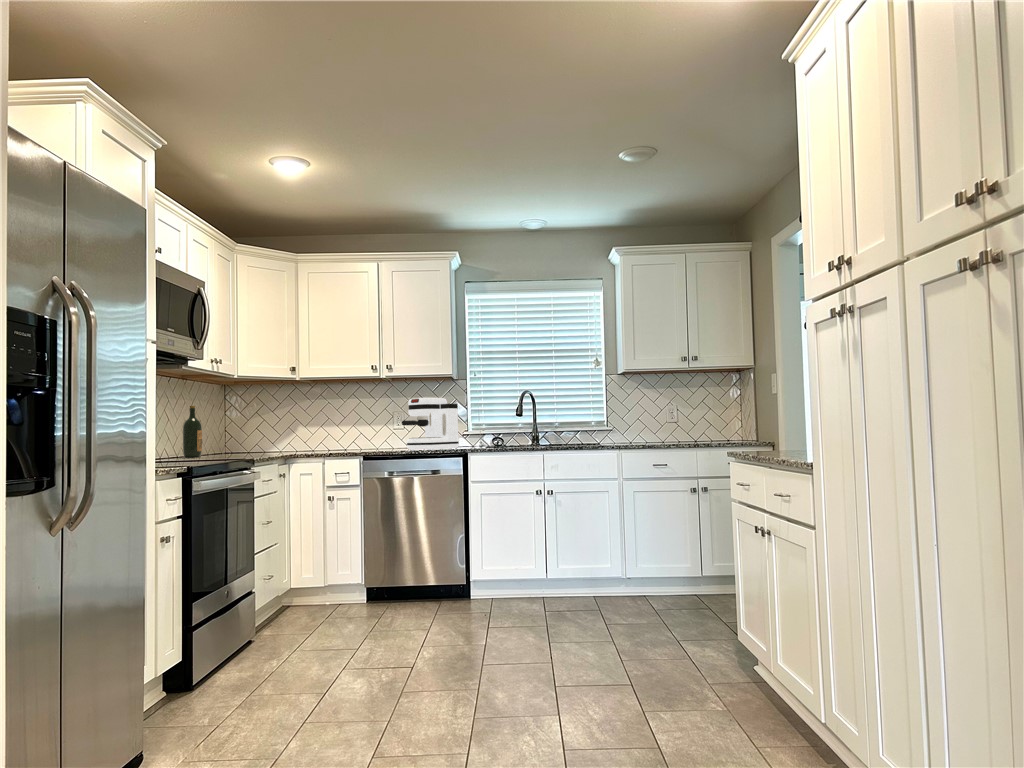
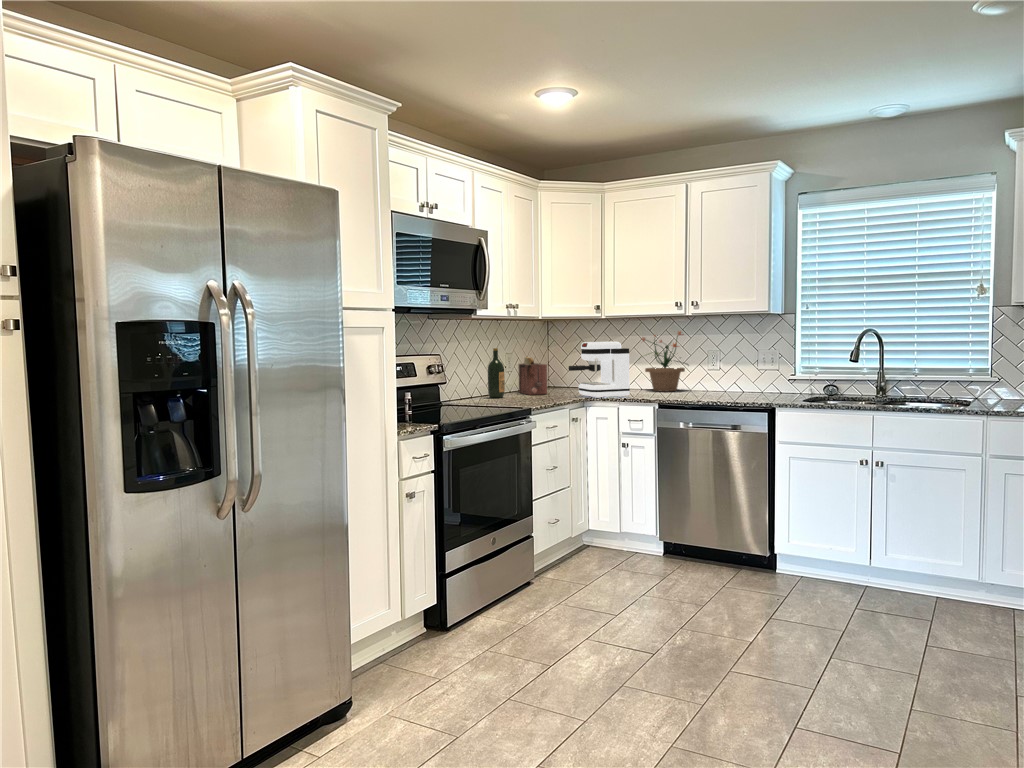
potted plant: none [328,394,376,451] -> present [642,332,688,391]
coffee maker: present [402,398,459,451] -> present [569,342,630,398]
toaster: none [206,418,242,455] -> present [519,357,547,395]

